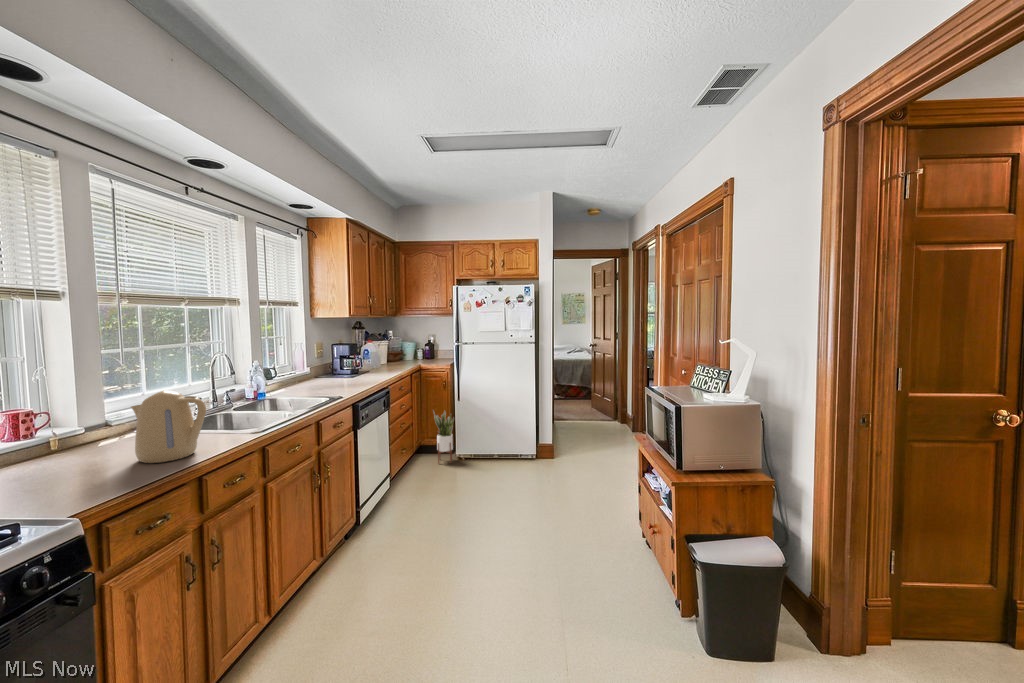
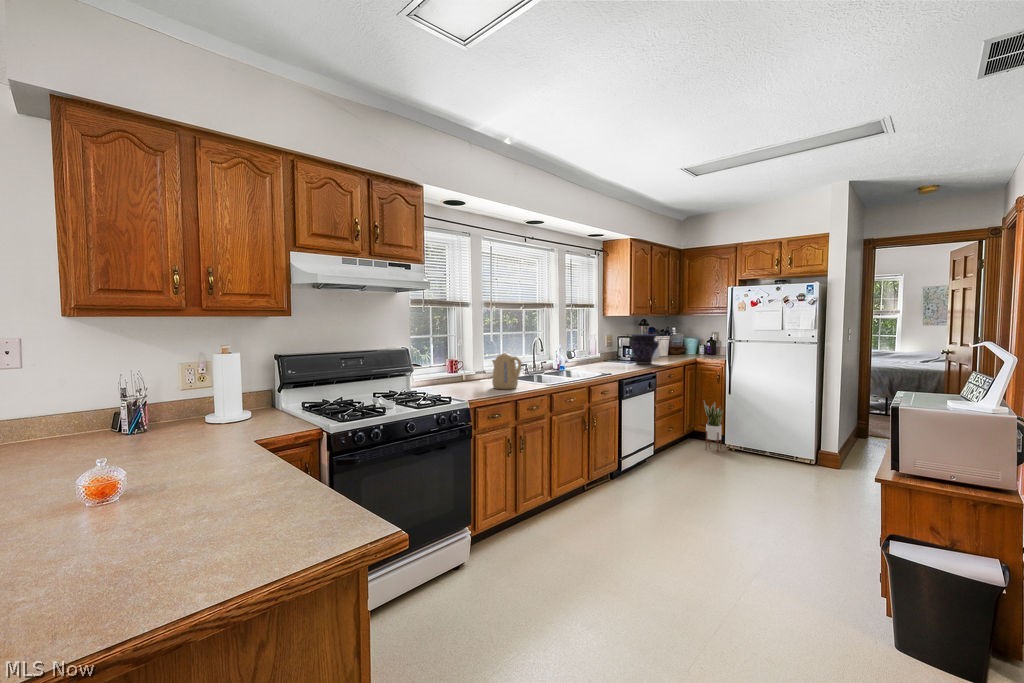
vase: none [350,340,388,377] -> present [629,334,659,364]

